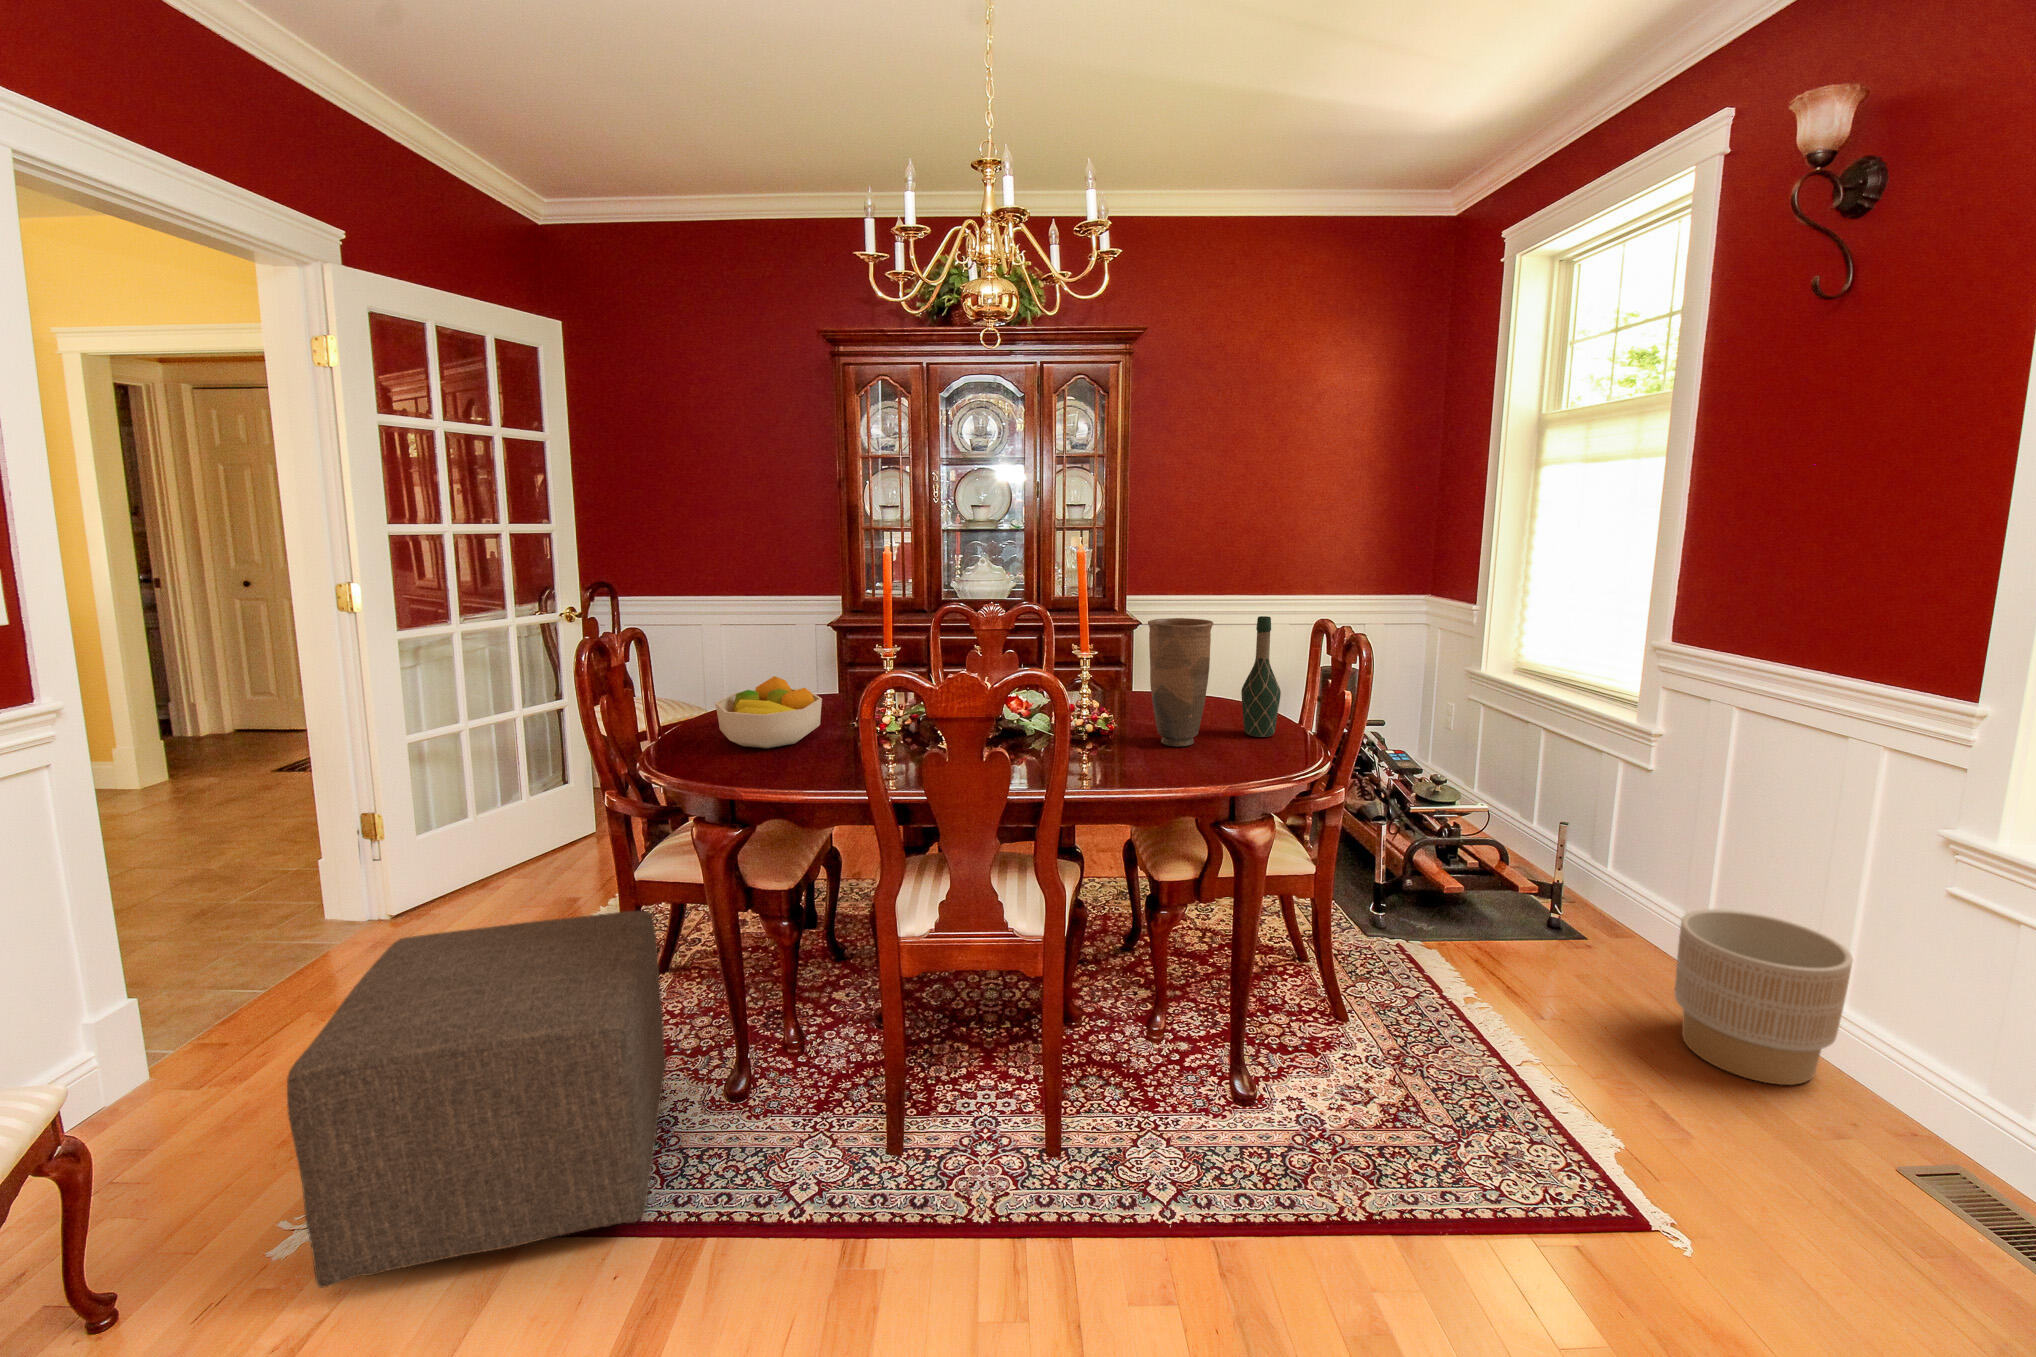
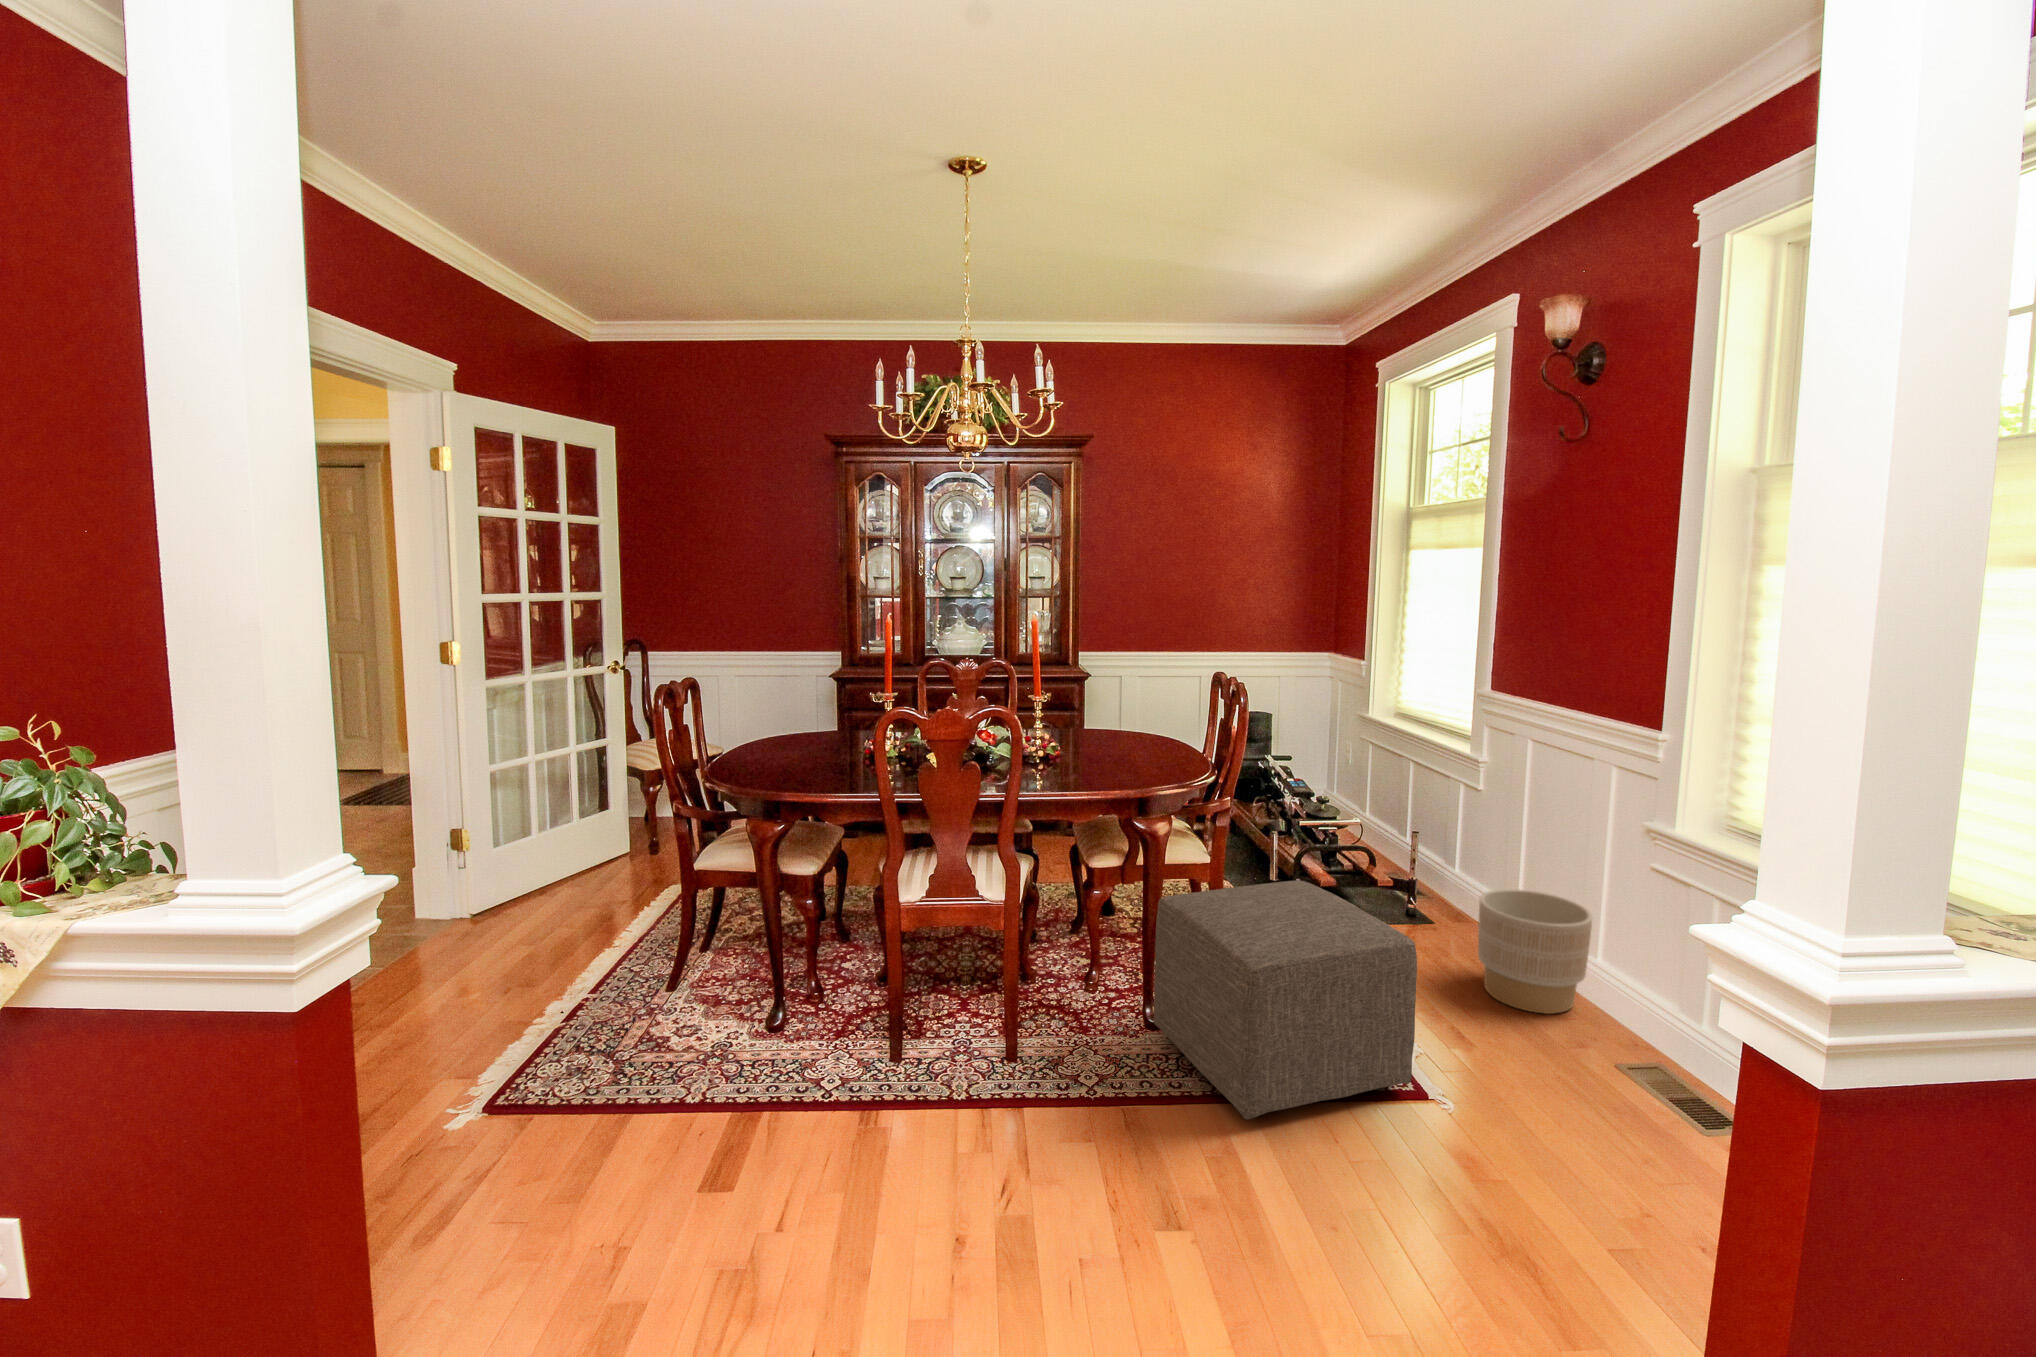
wine bottle: present [1241,616,1281,737] -> none [1155,670,1183,760]
vase: present [1148,618,1214,747] -> none [1083,671,1131,767]
fruit bowl: present [715,676,822,748] -> none [757,715,838,768]
ottoman: present [287,911,666,1288] -> present [1154,880,1417,1119]

